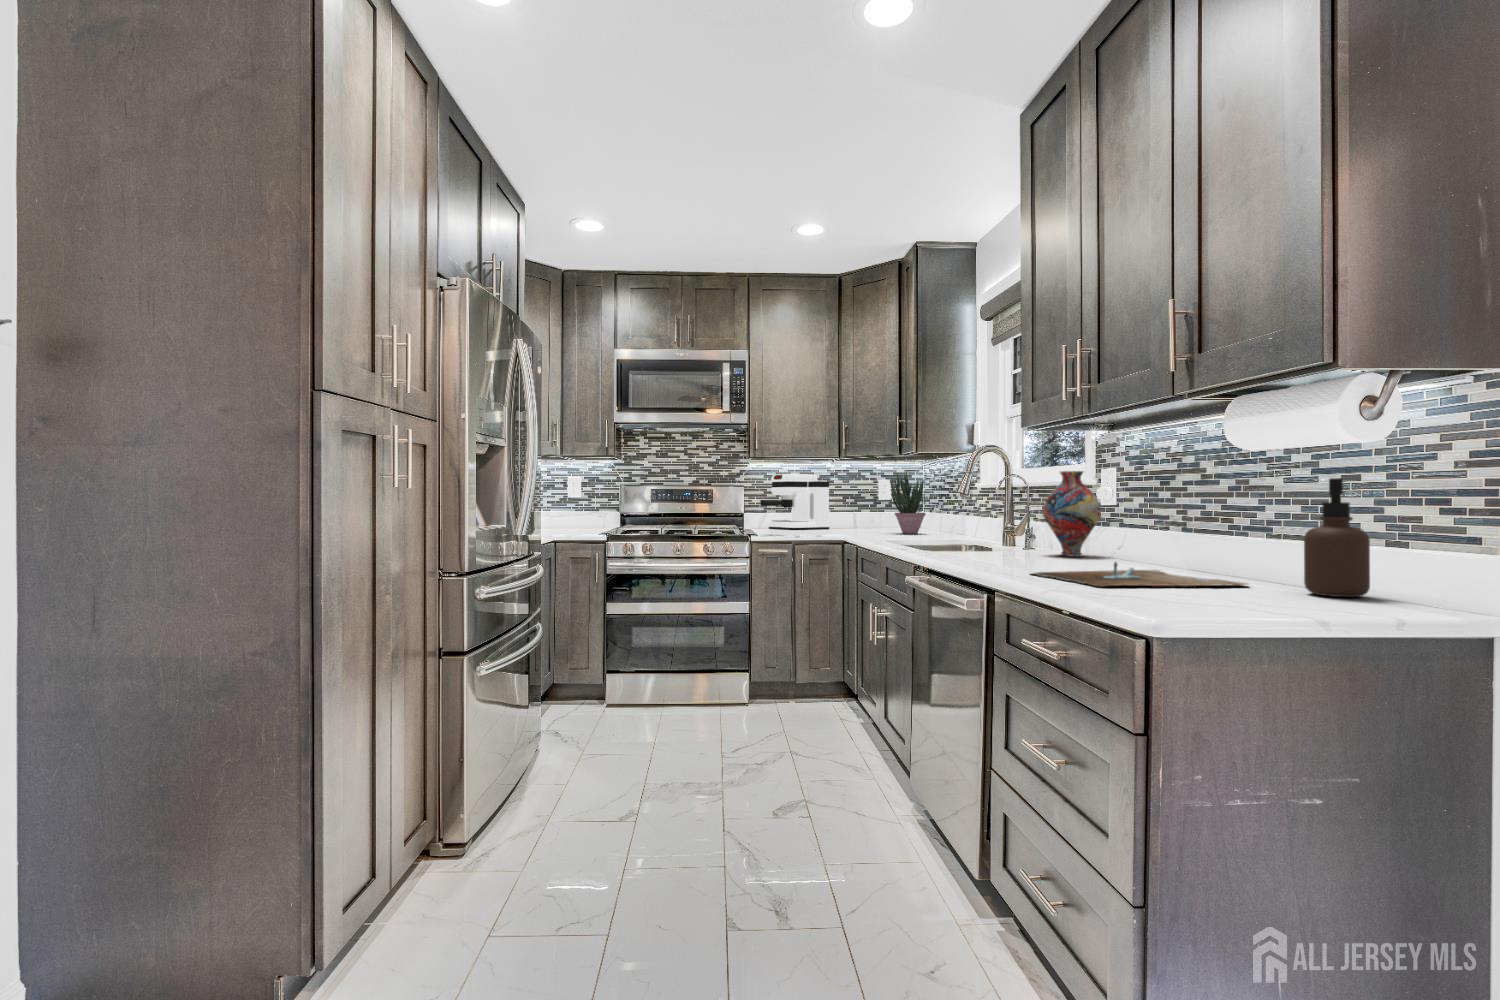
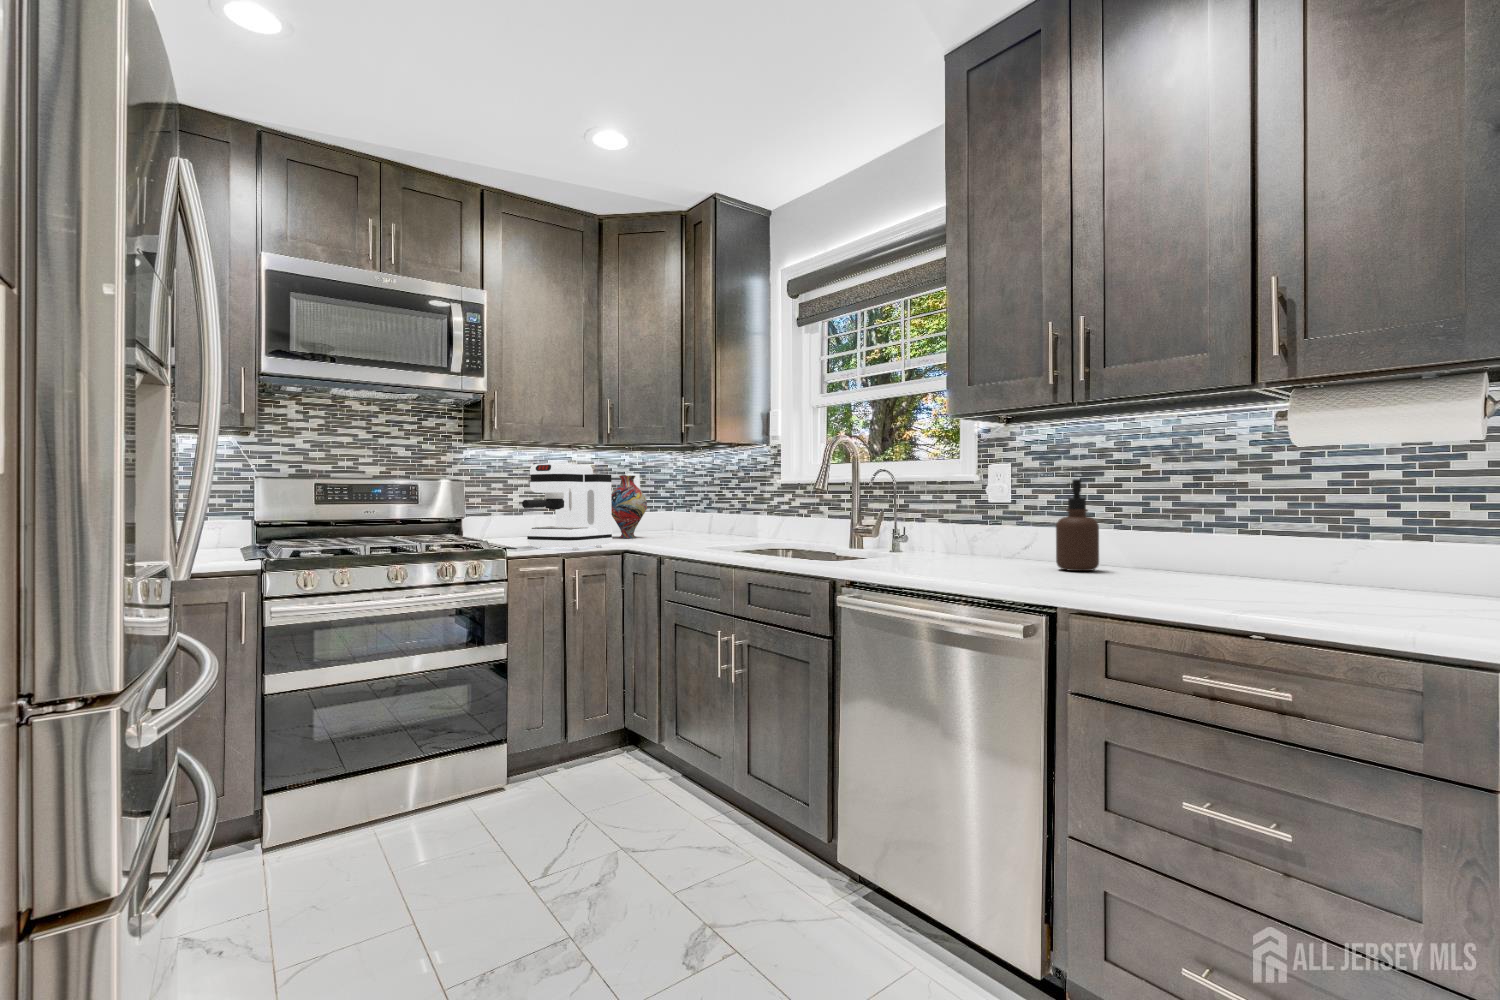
vase: present [1043,471,1101,557] -> present [611,476,647,538]
potted plant: present [889,473,926,534] -> none [662,464,710,540]
soap dispenser: present [1304,478,1370,597] -> present [1056,479,1099,571]
cutting board: present [1033,562,1247,586] -> none [1066,571,1302,605]

